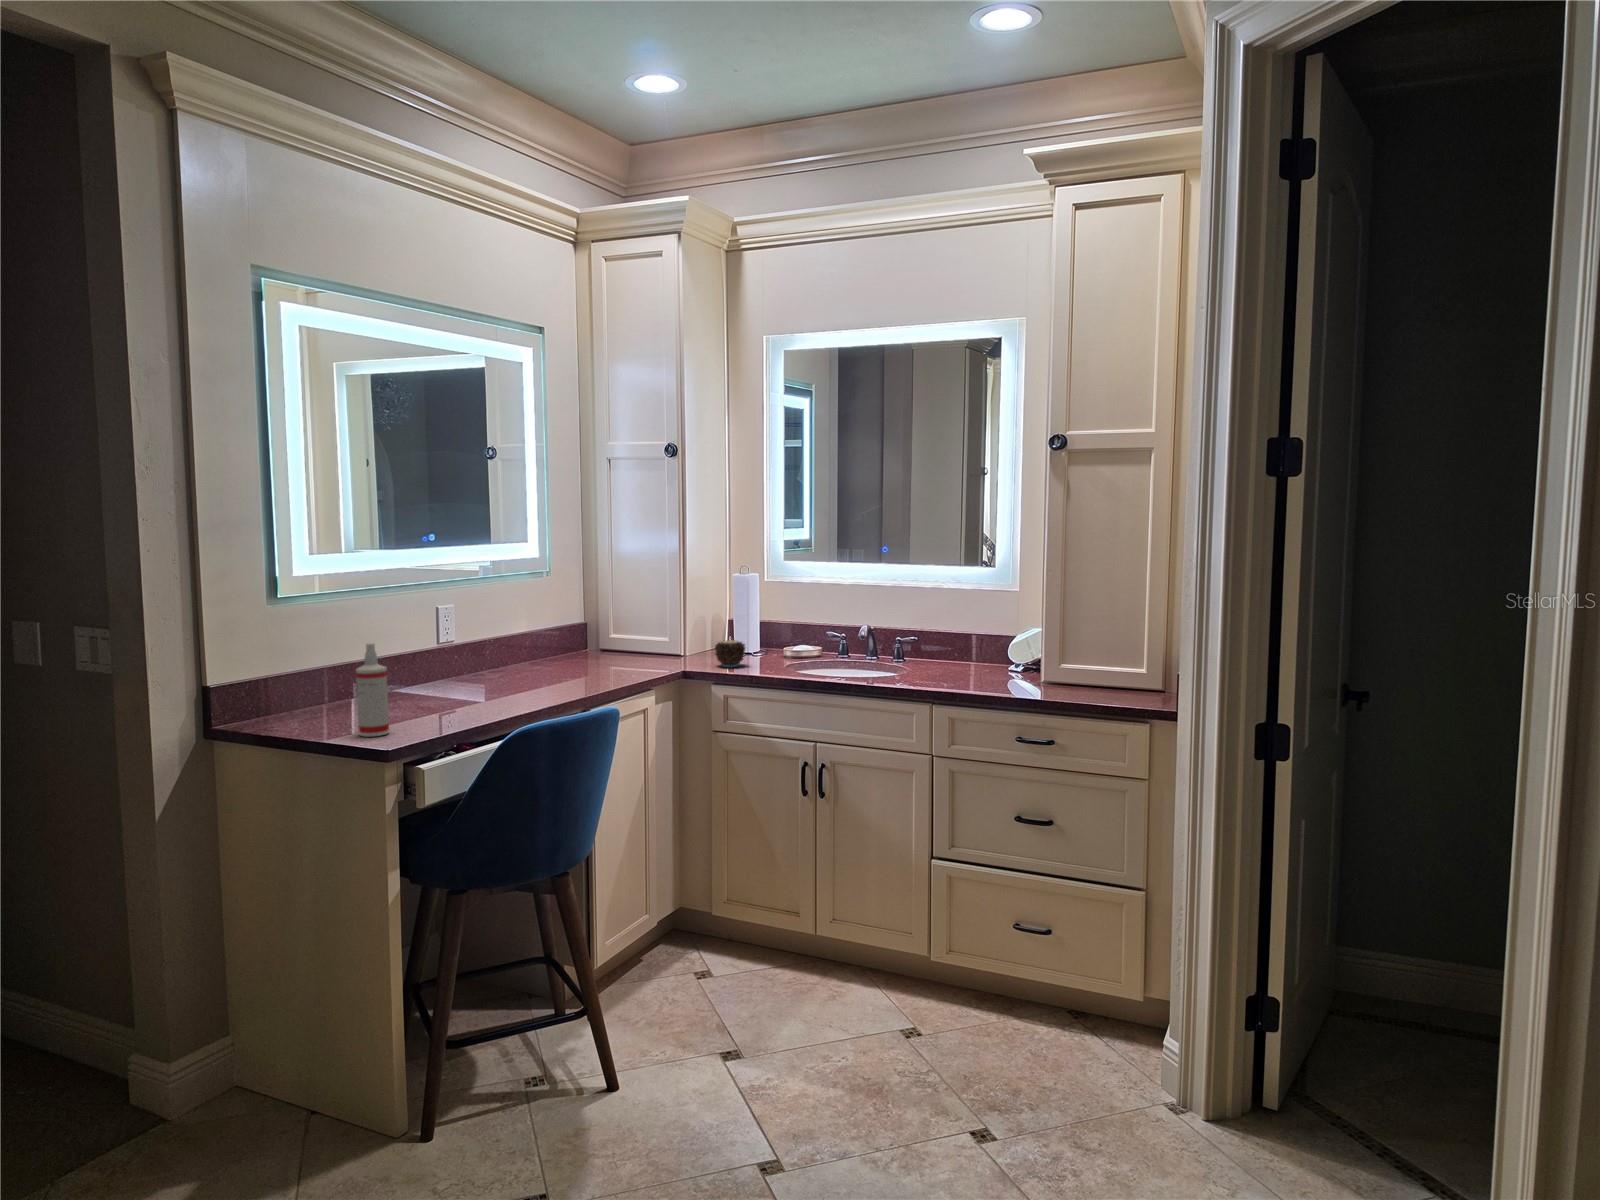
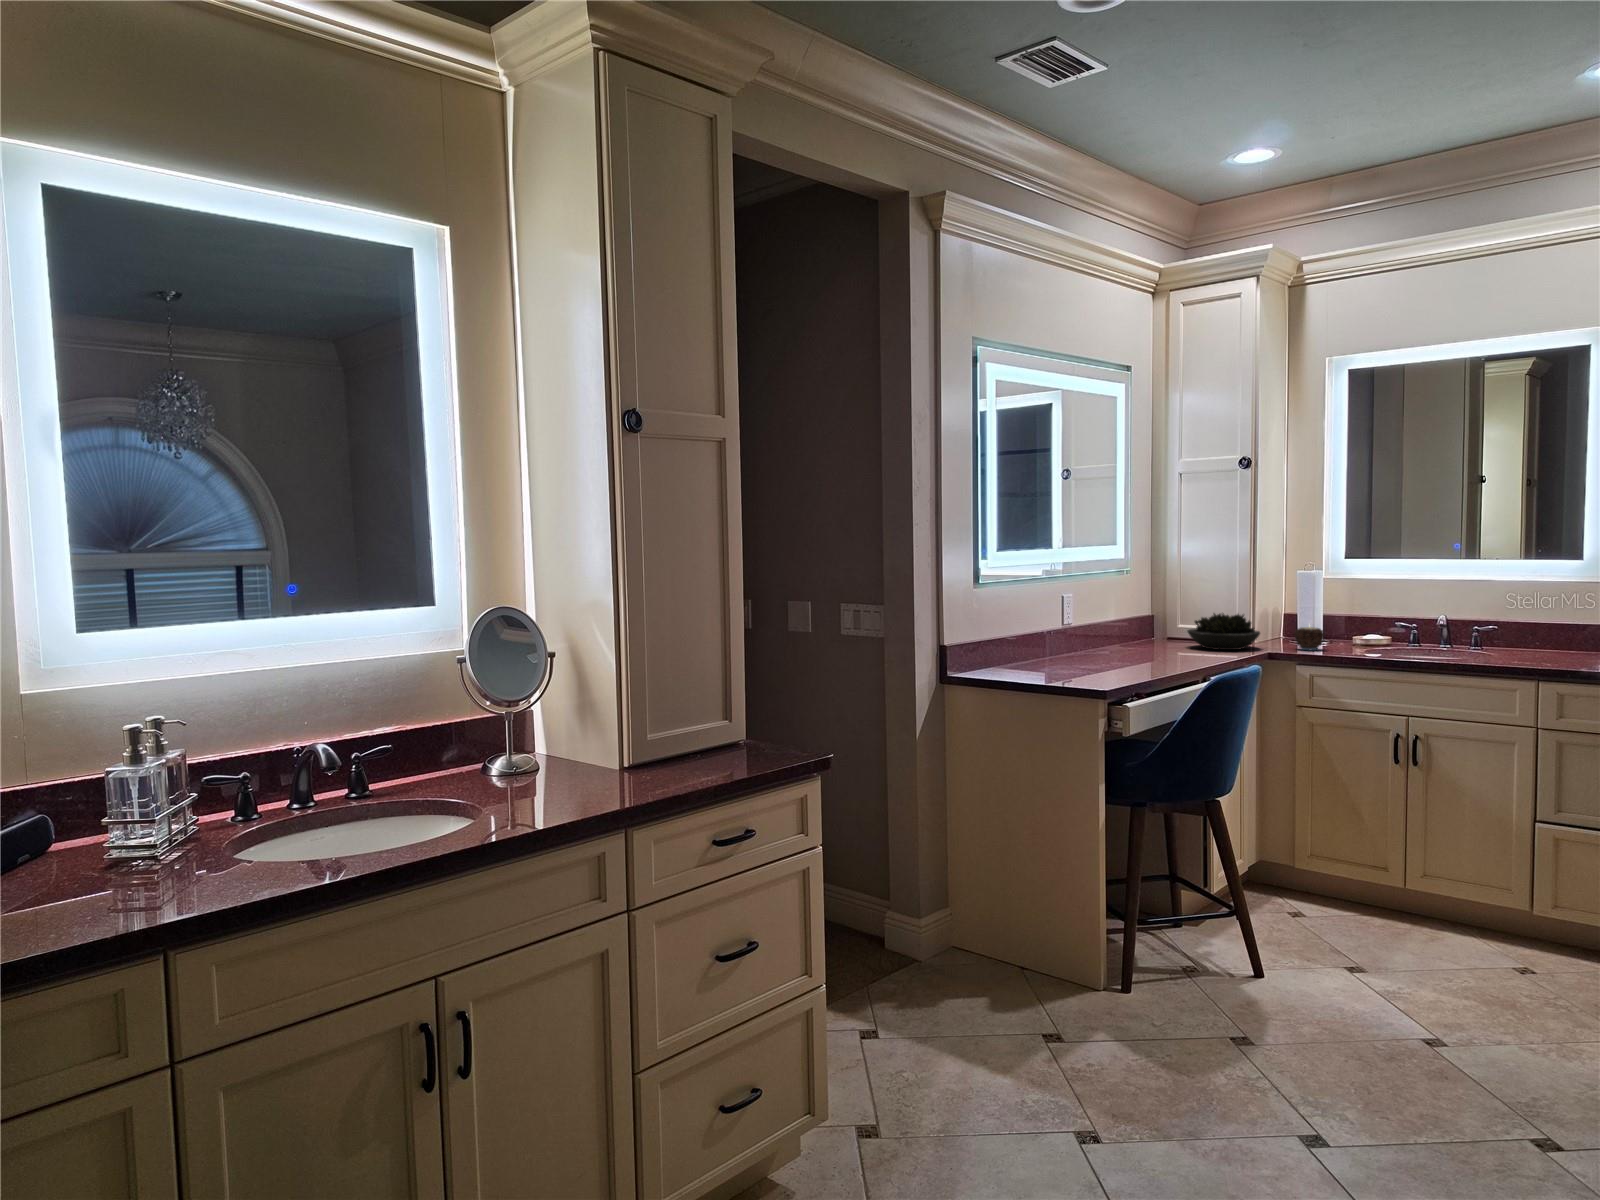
succulent plant: none [598,625,680,669] -> present [1187,613,1260,650]
spray bottle: present [356,643,389,737] -> none [1067,612,1089,683]

